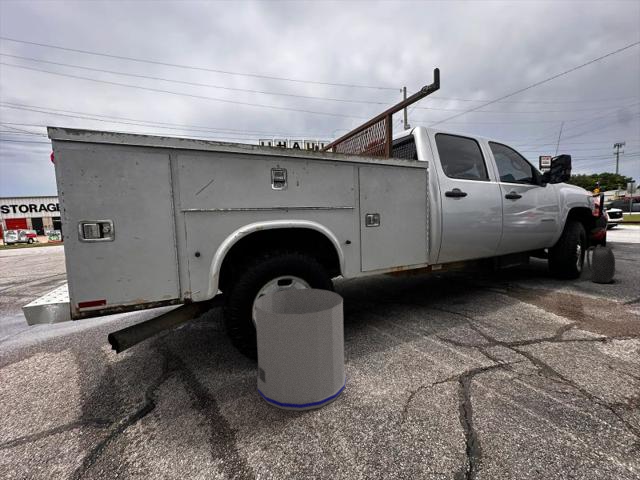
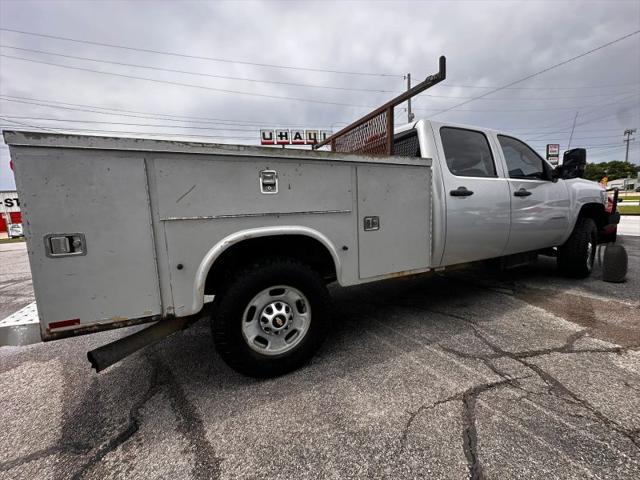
trash can: present [255,289,346,411] -> none [243,299,342,436]

